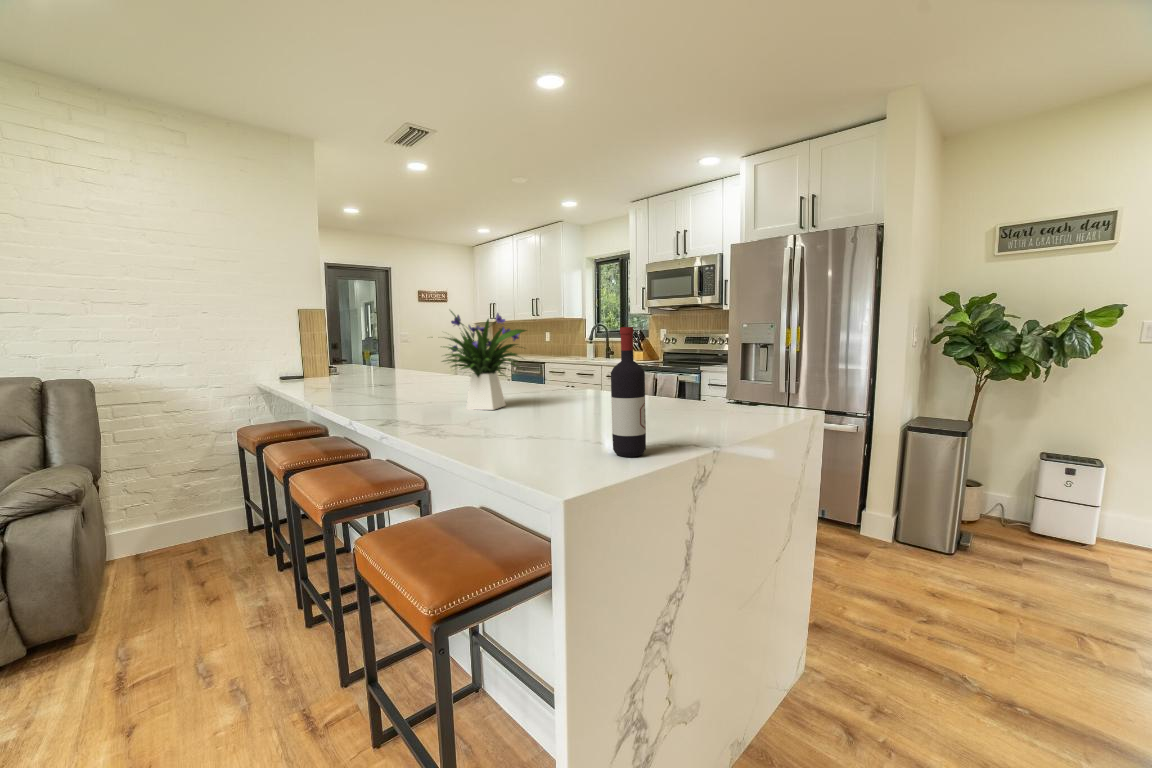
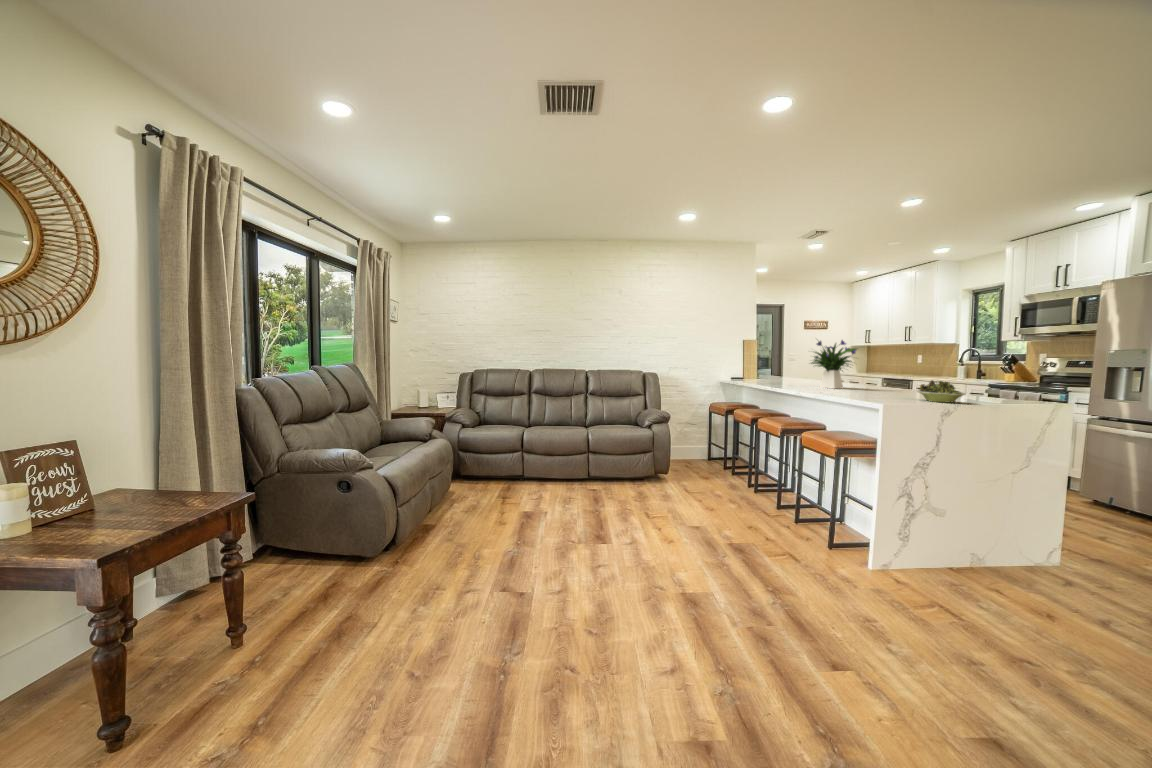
wine bottle: present [611,327,646,457] -> none [876,347,894,399]
bowl: none [662,392,741,440] -> present [917,380,965,402]

